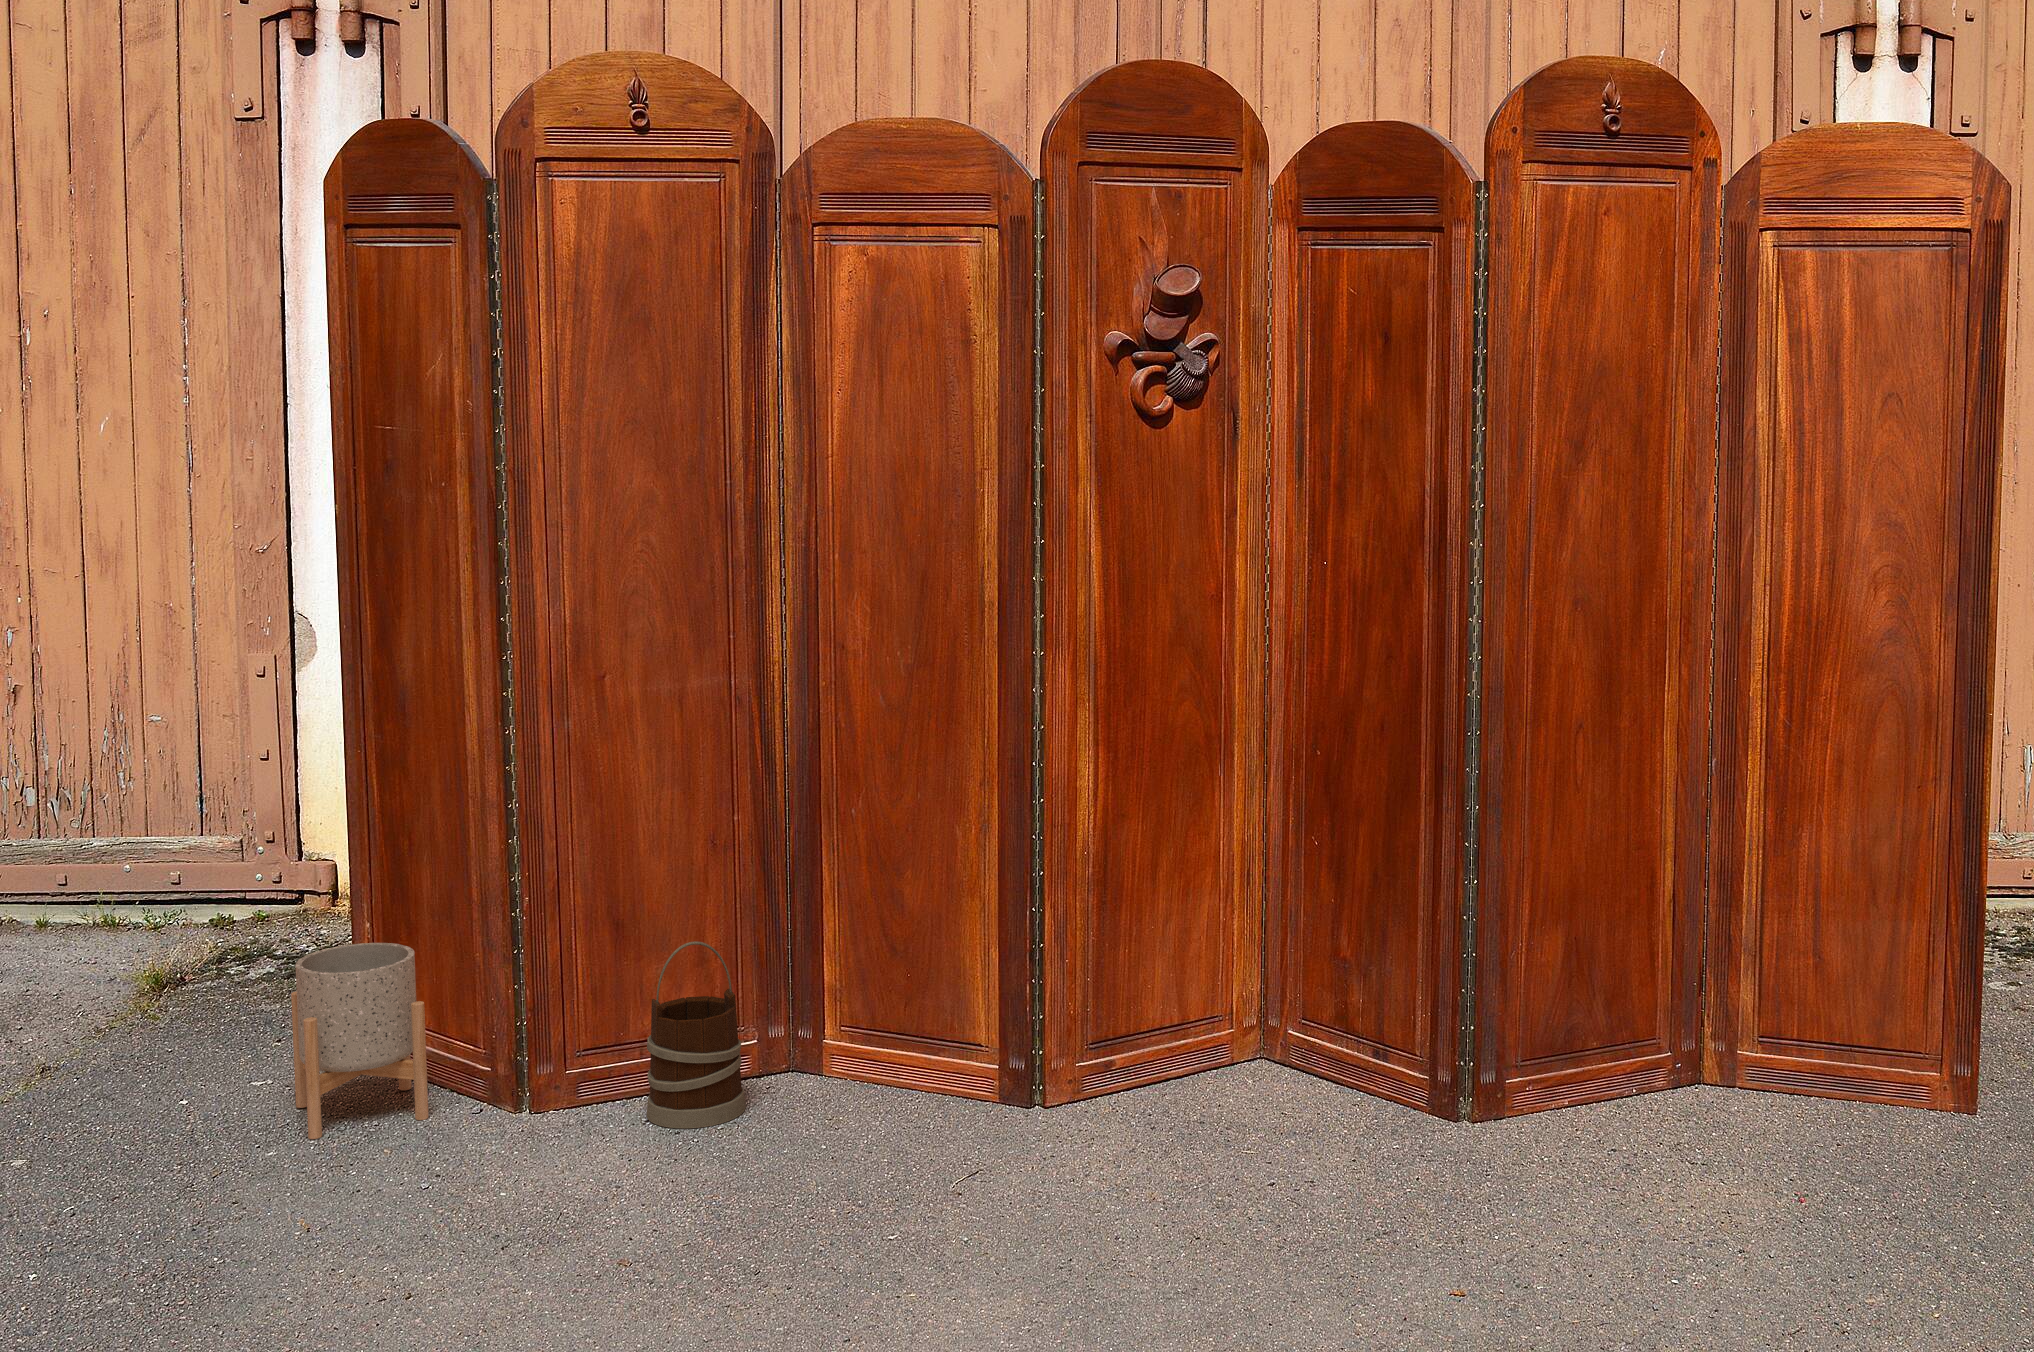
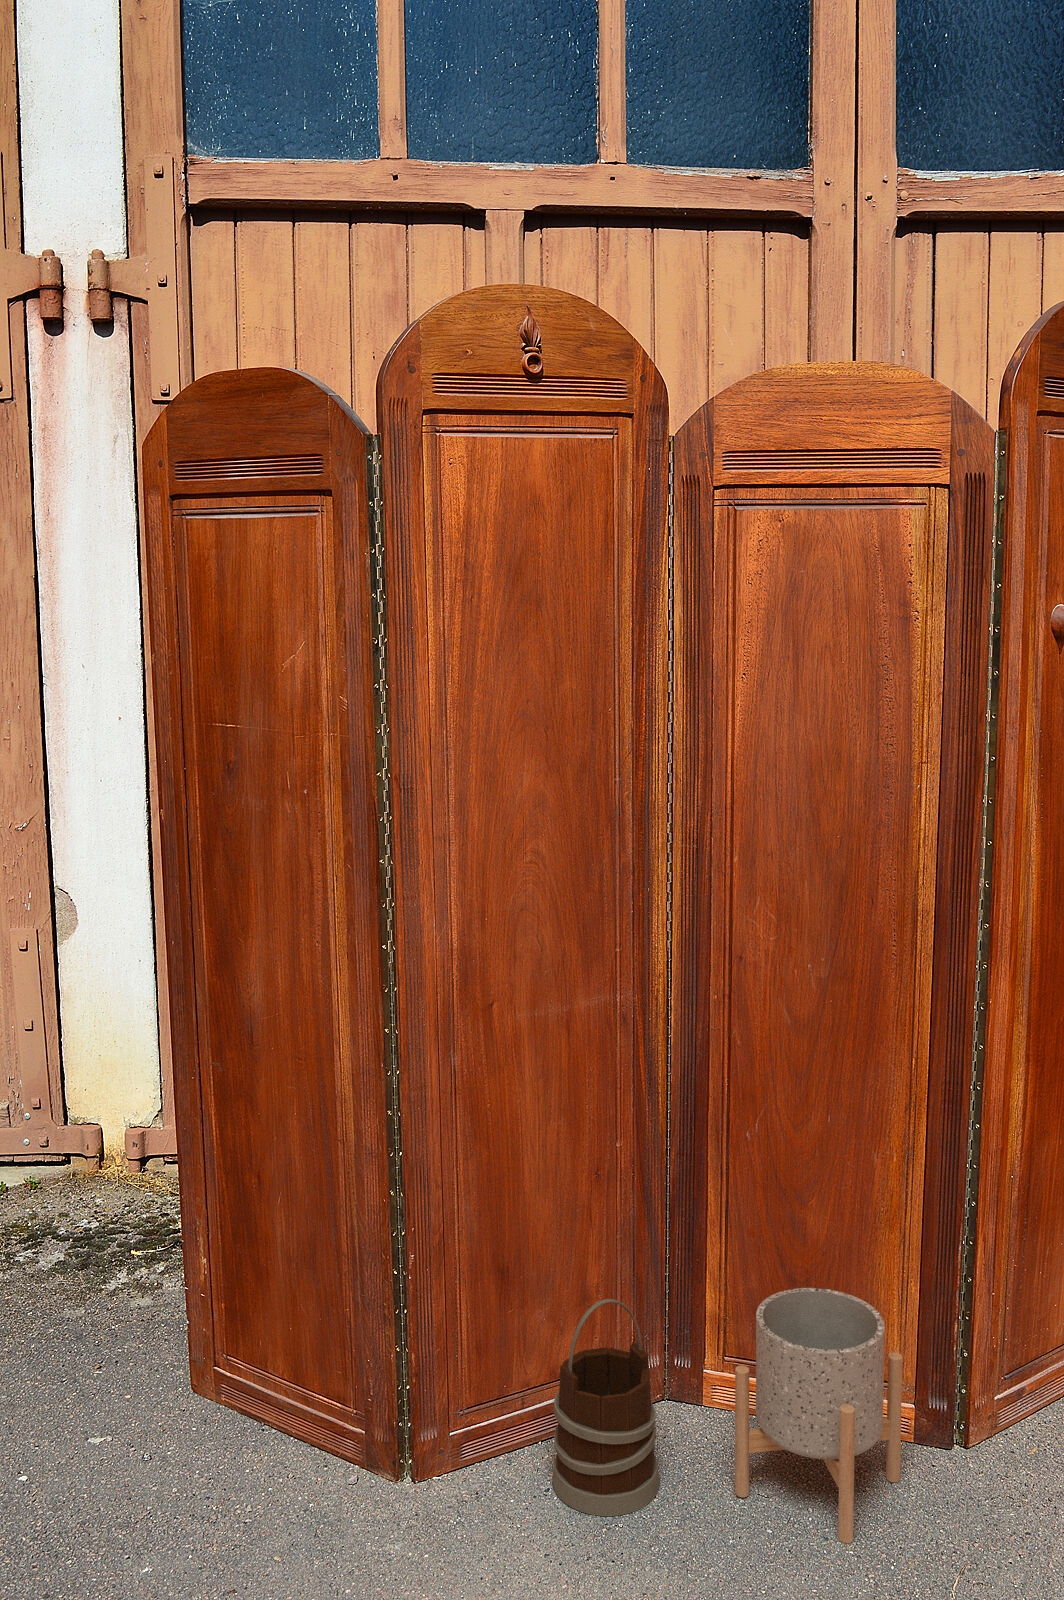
planter: present [291,943,428,1139] -> present [735,1288,902,1543]

